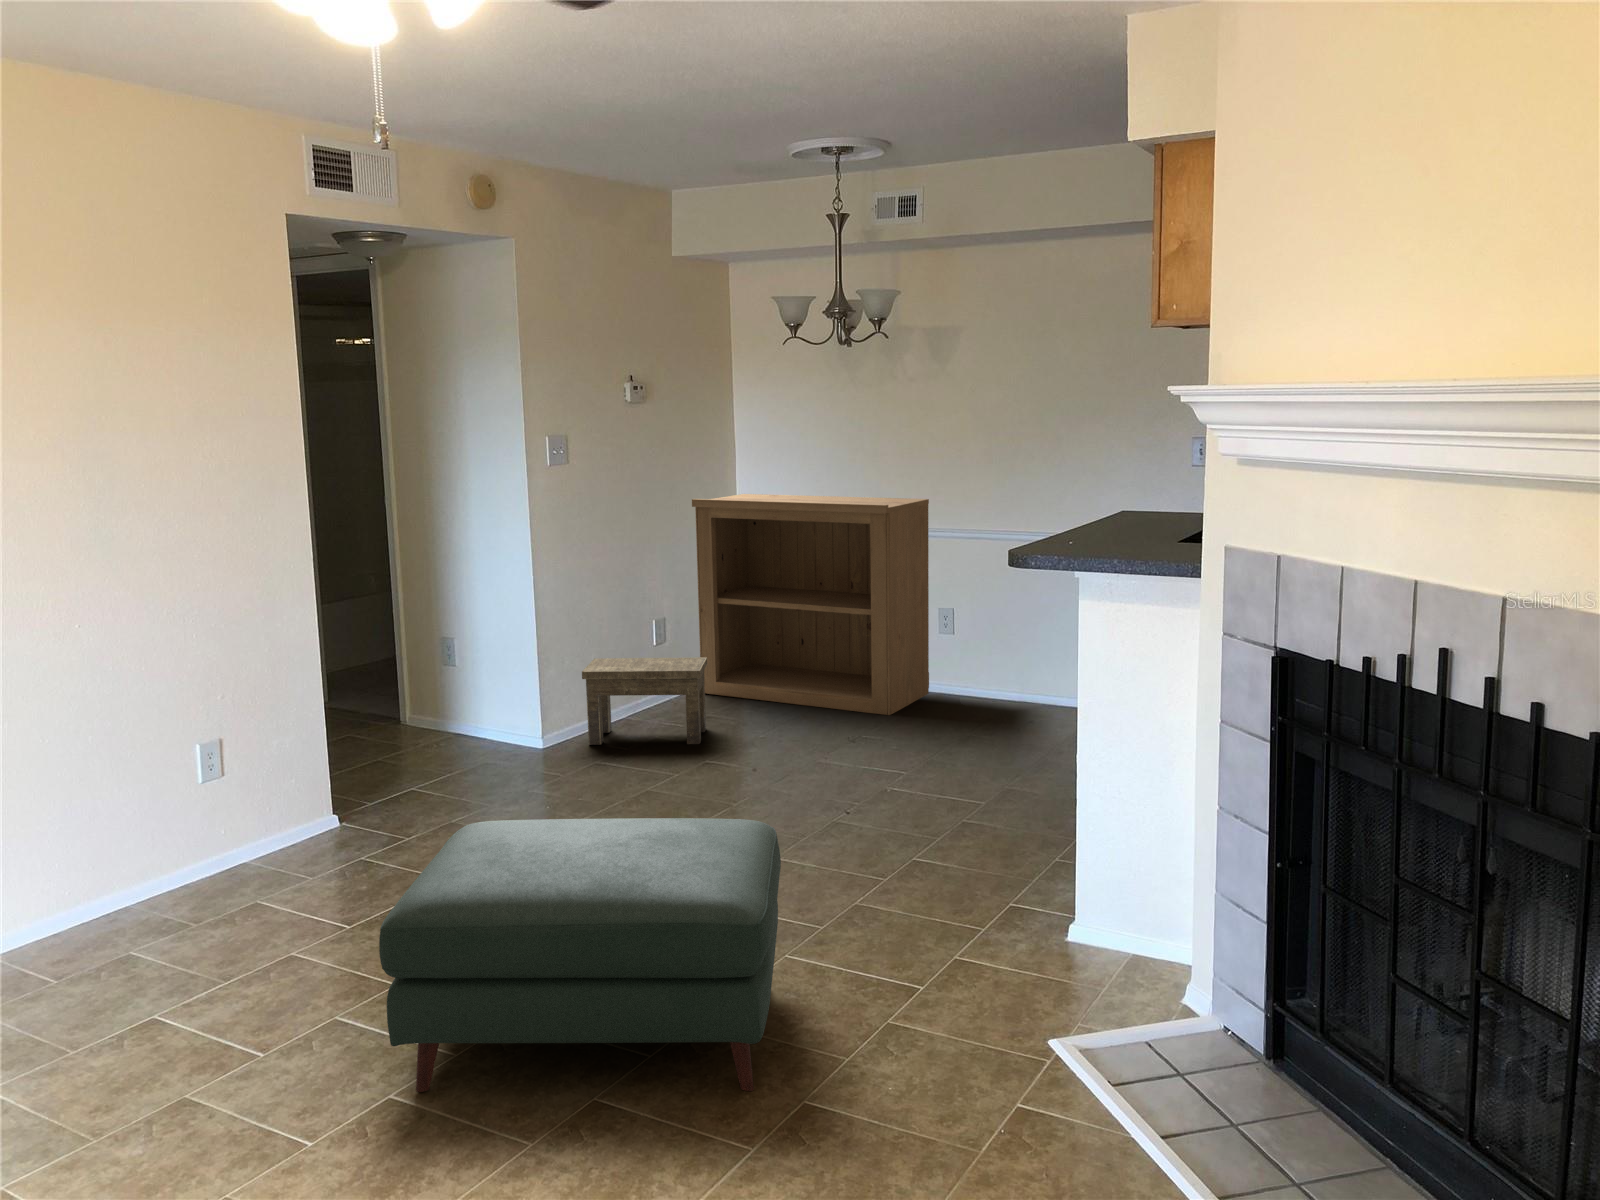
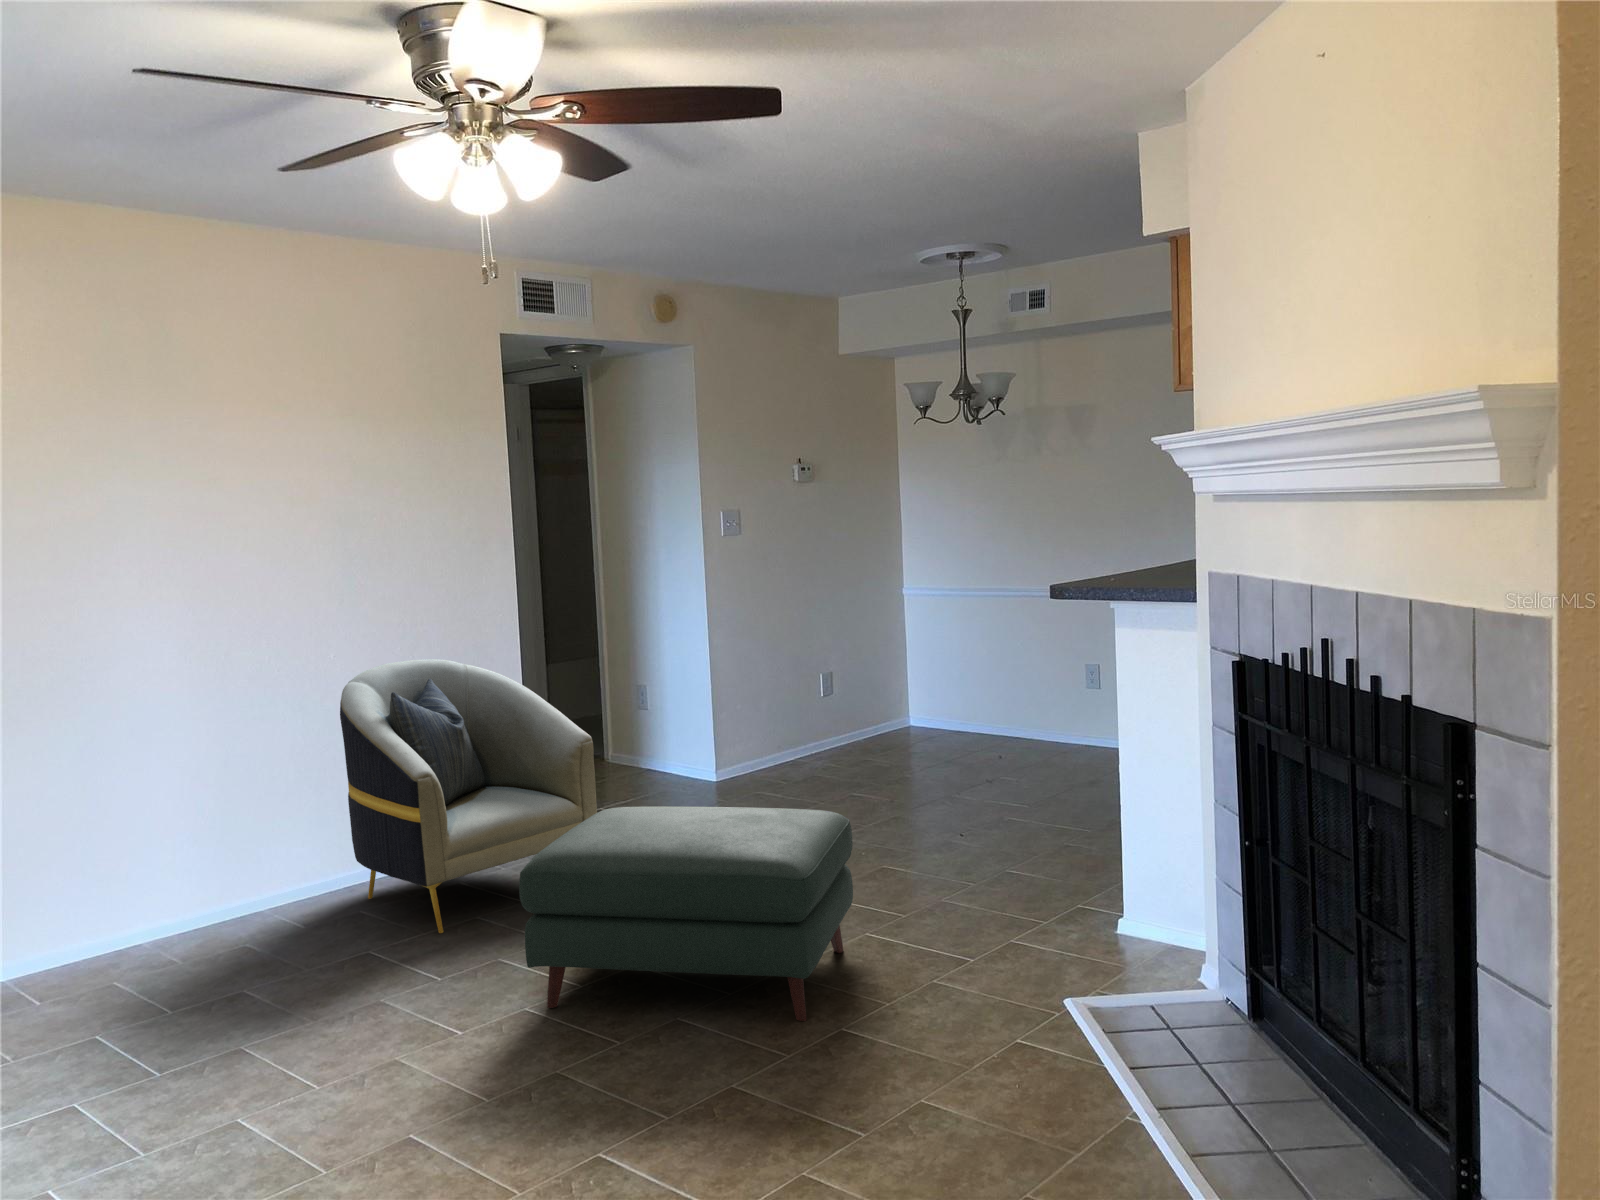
bookshelf: present [692,494,929,715] -> none [855,562,1076,762]
armchair: none [94,625,437,980] -> present [340,659,597,933]
side table: present [582,657,707,745] -> none [748,705,861,782]

